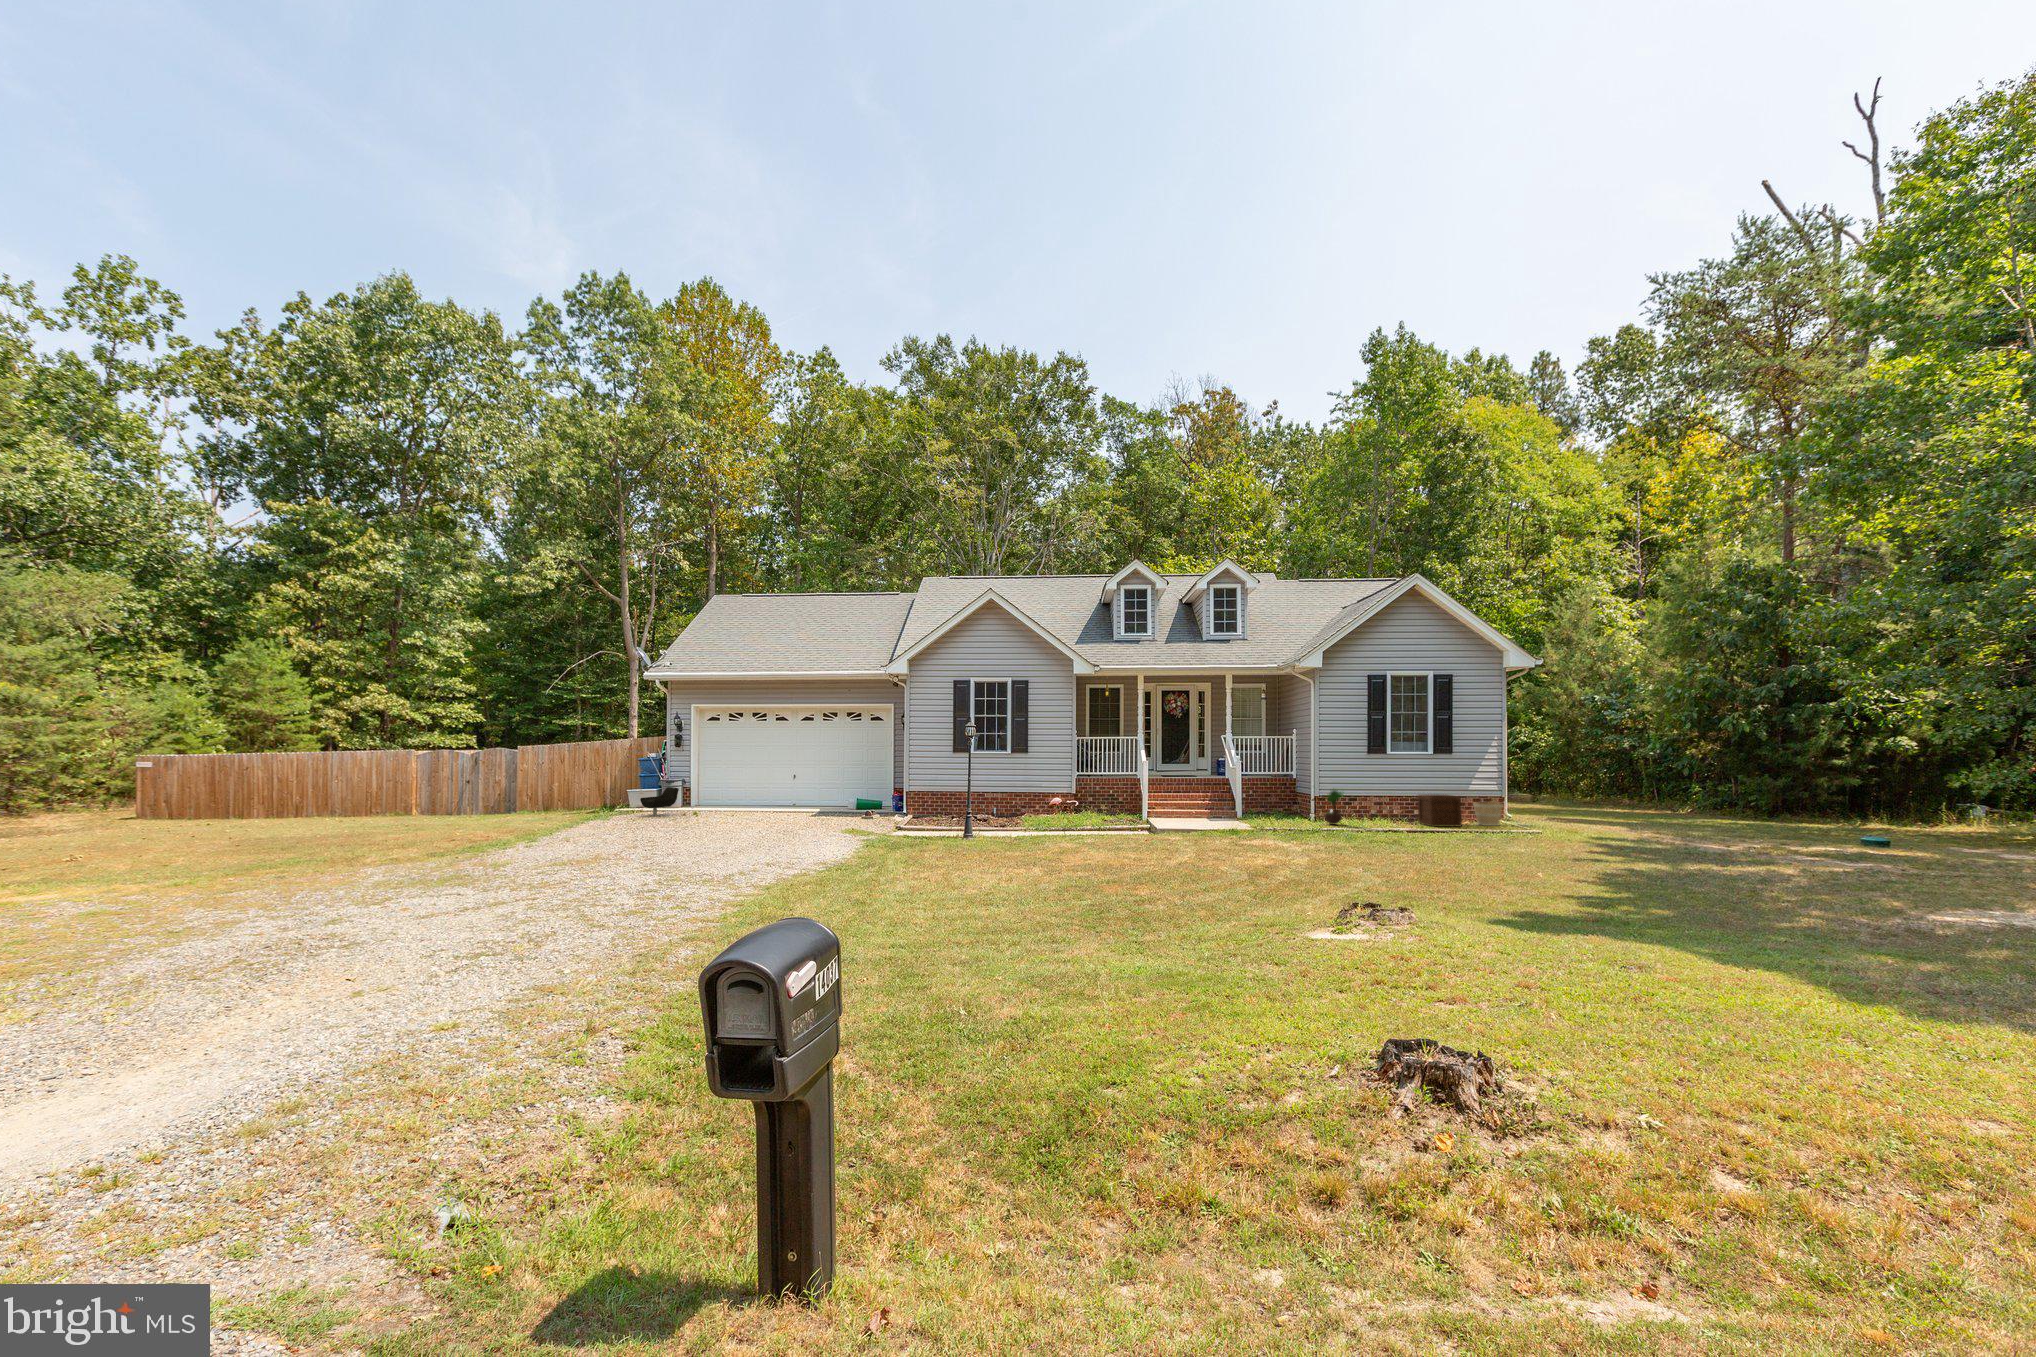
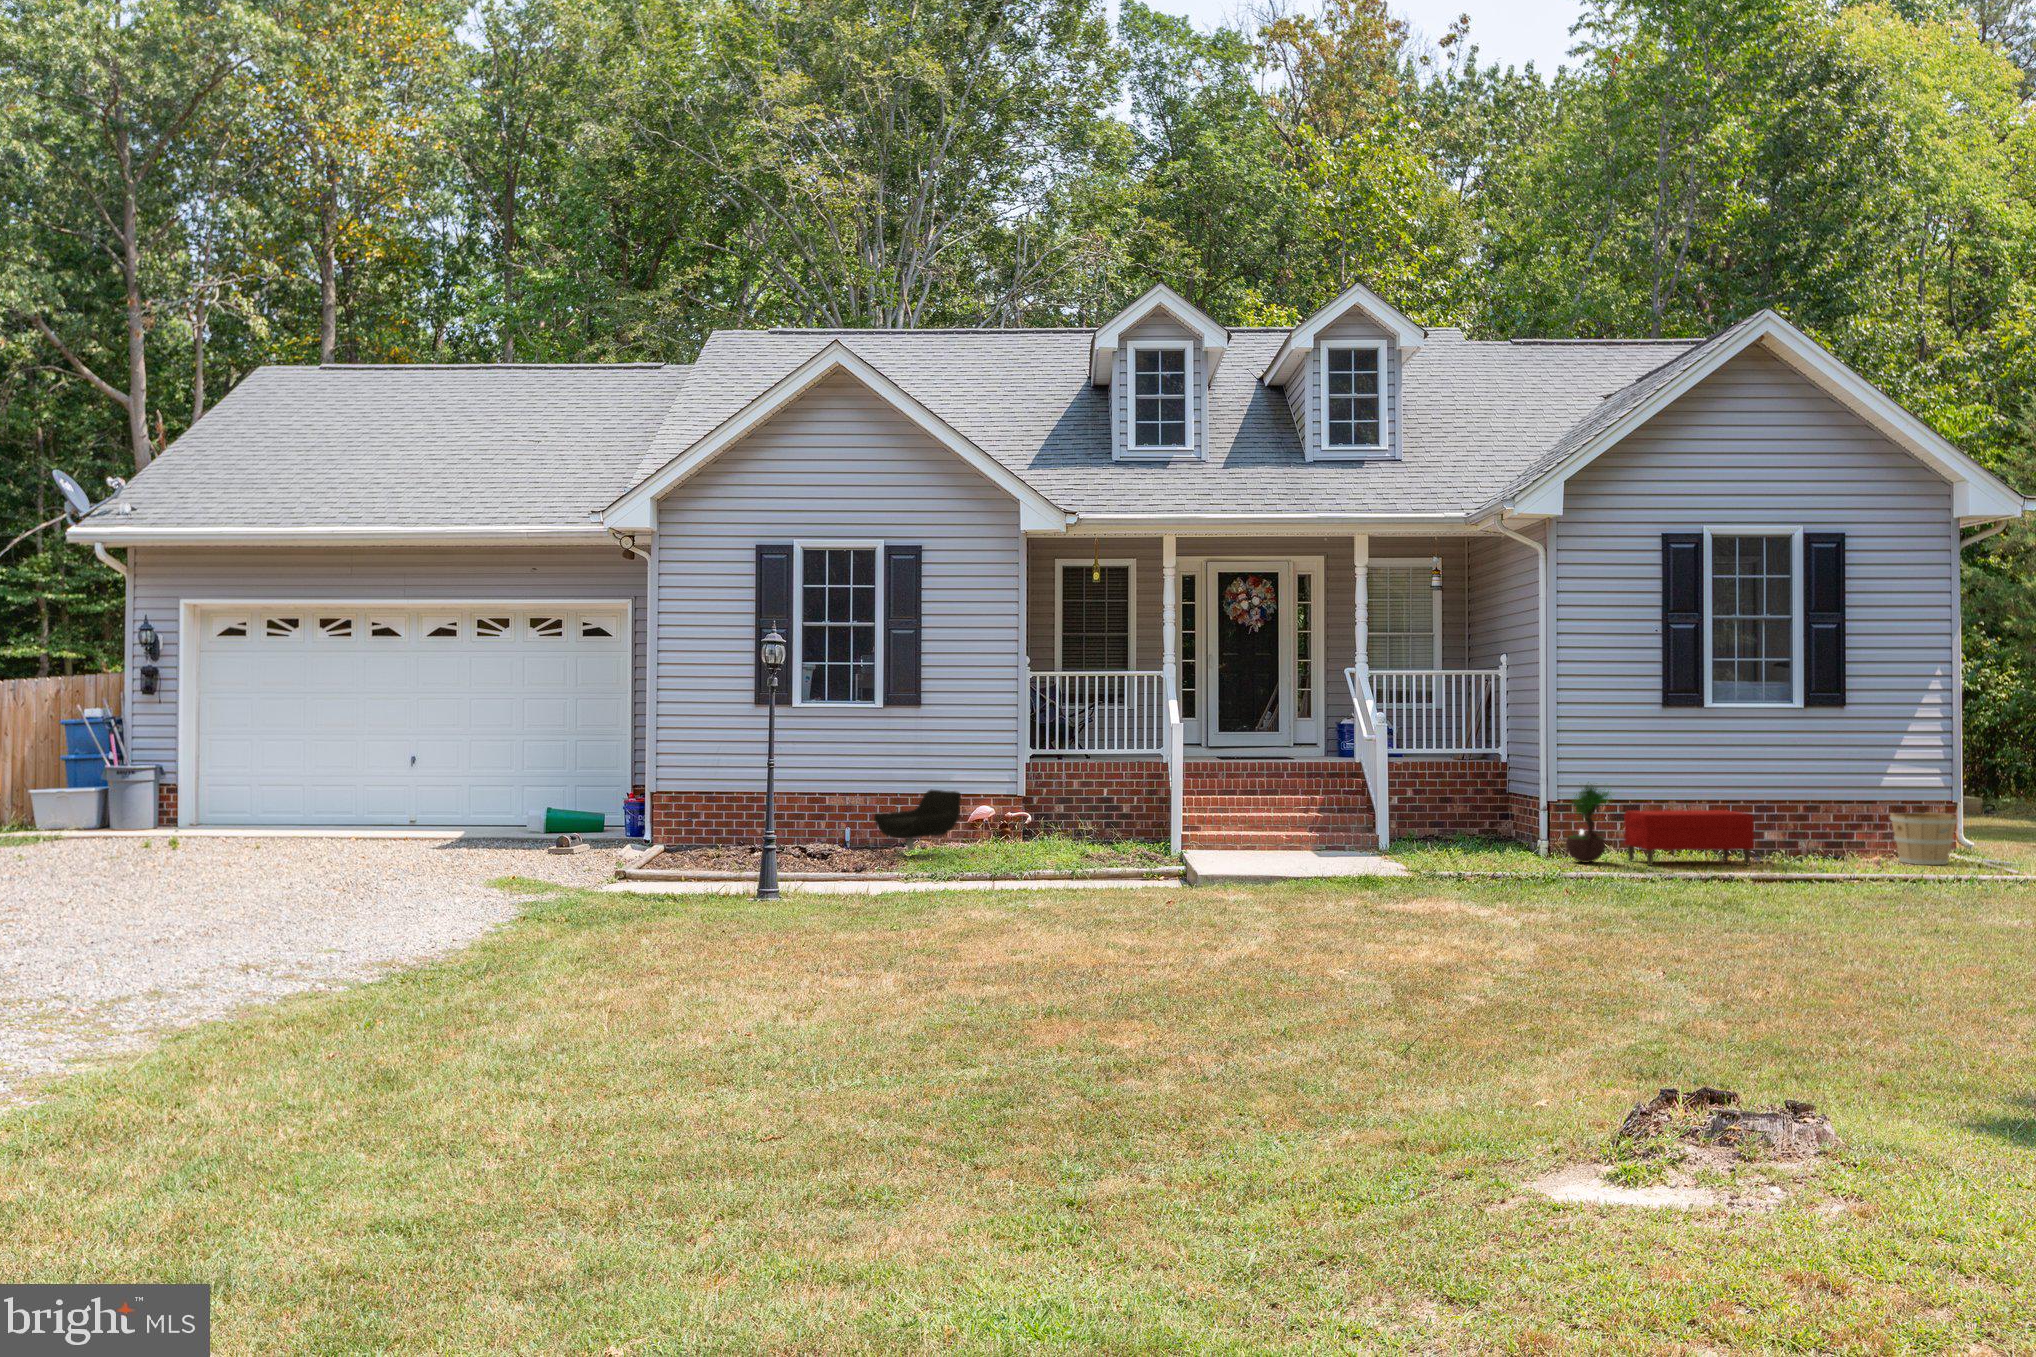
lounge chair: present [640,787,679,816] -> present [874,790,961,860]
wooden crate: present [1417,795,1462,827] -> none [1770,797,1869,867]
bench: none [1351,801,1410,826] -> present [1624,810,1754,866]

